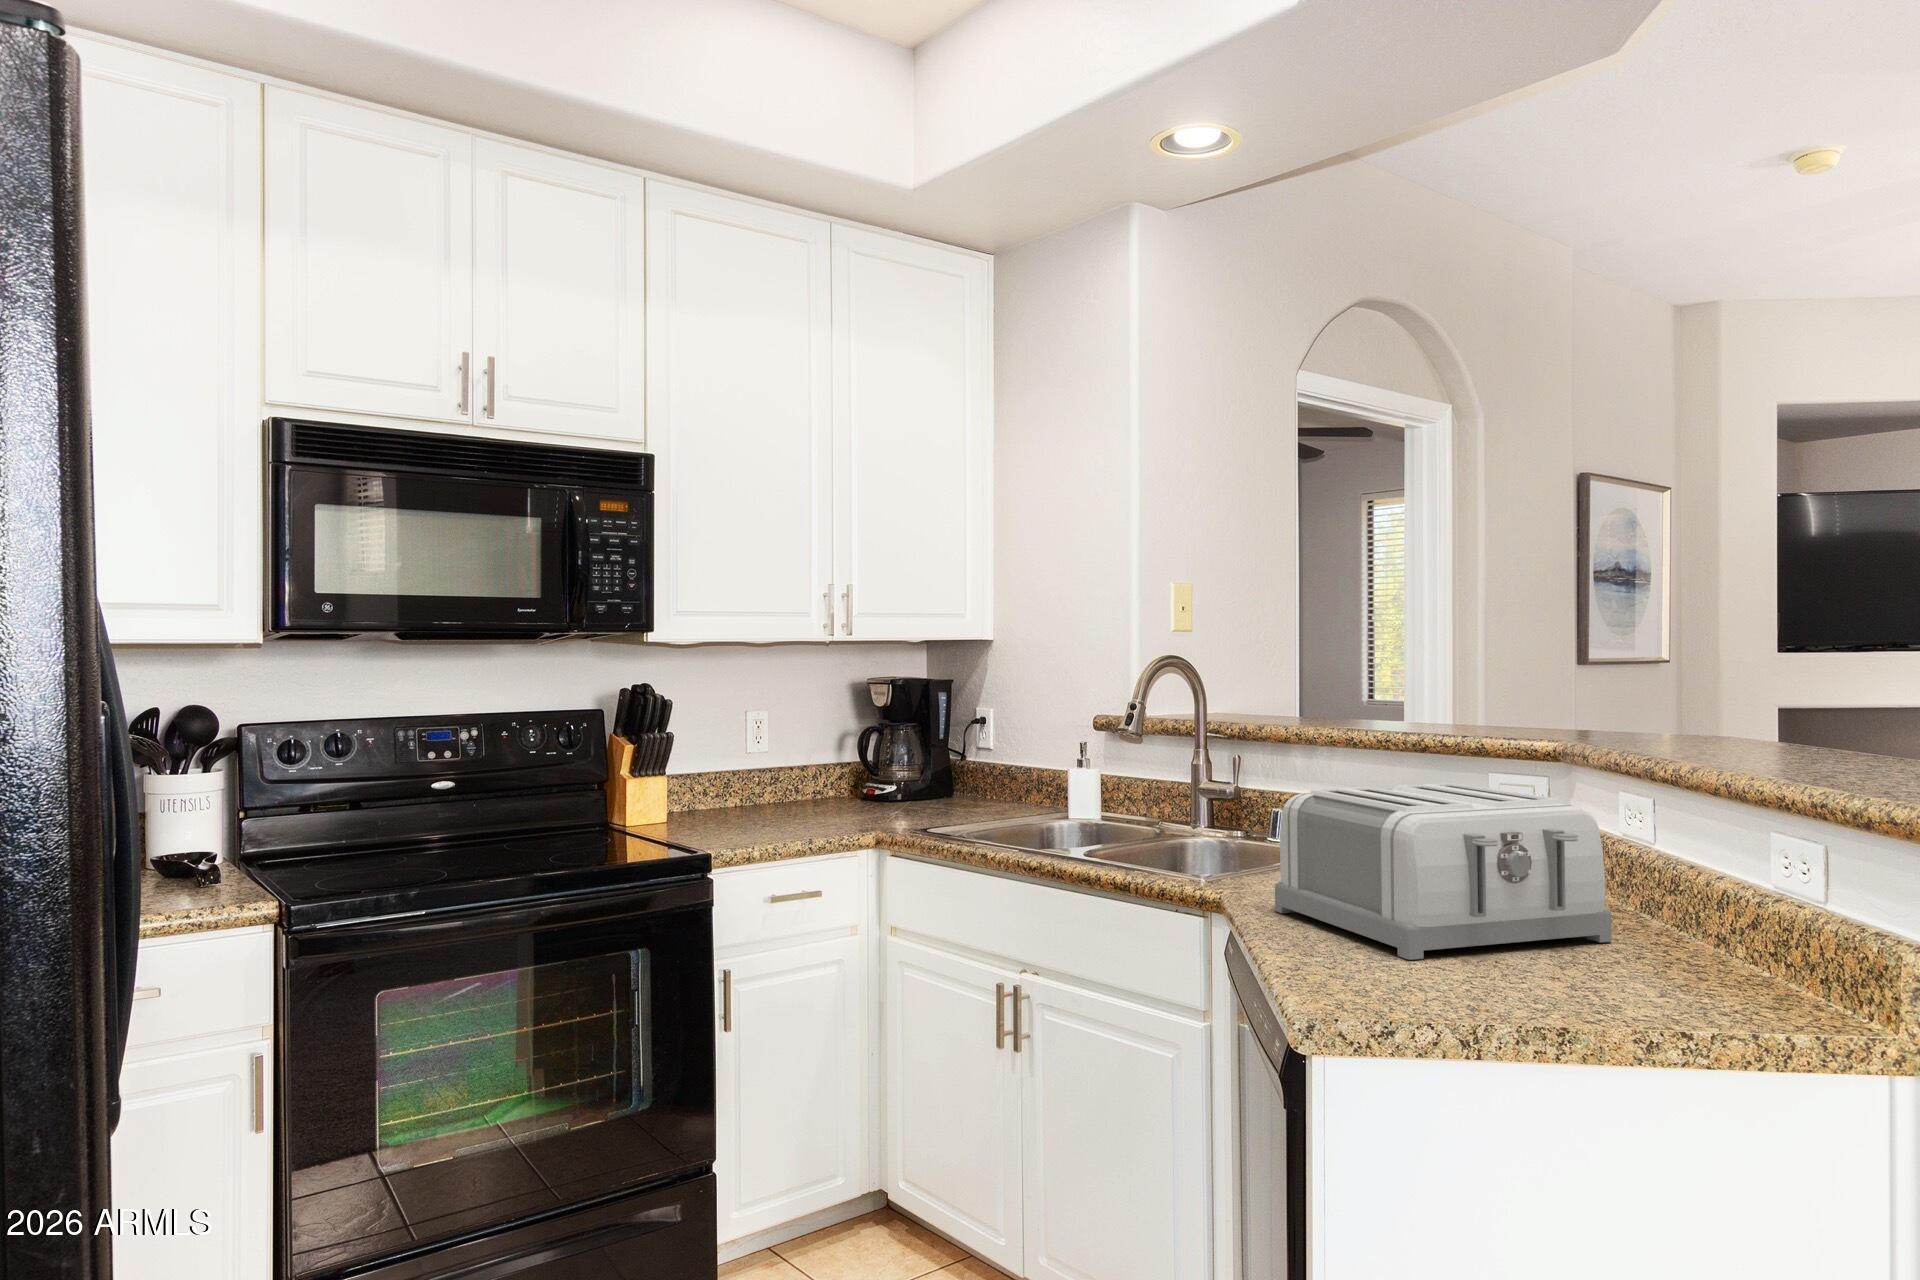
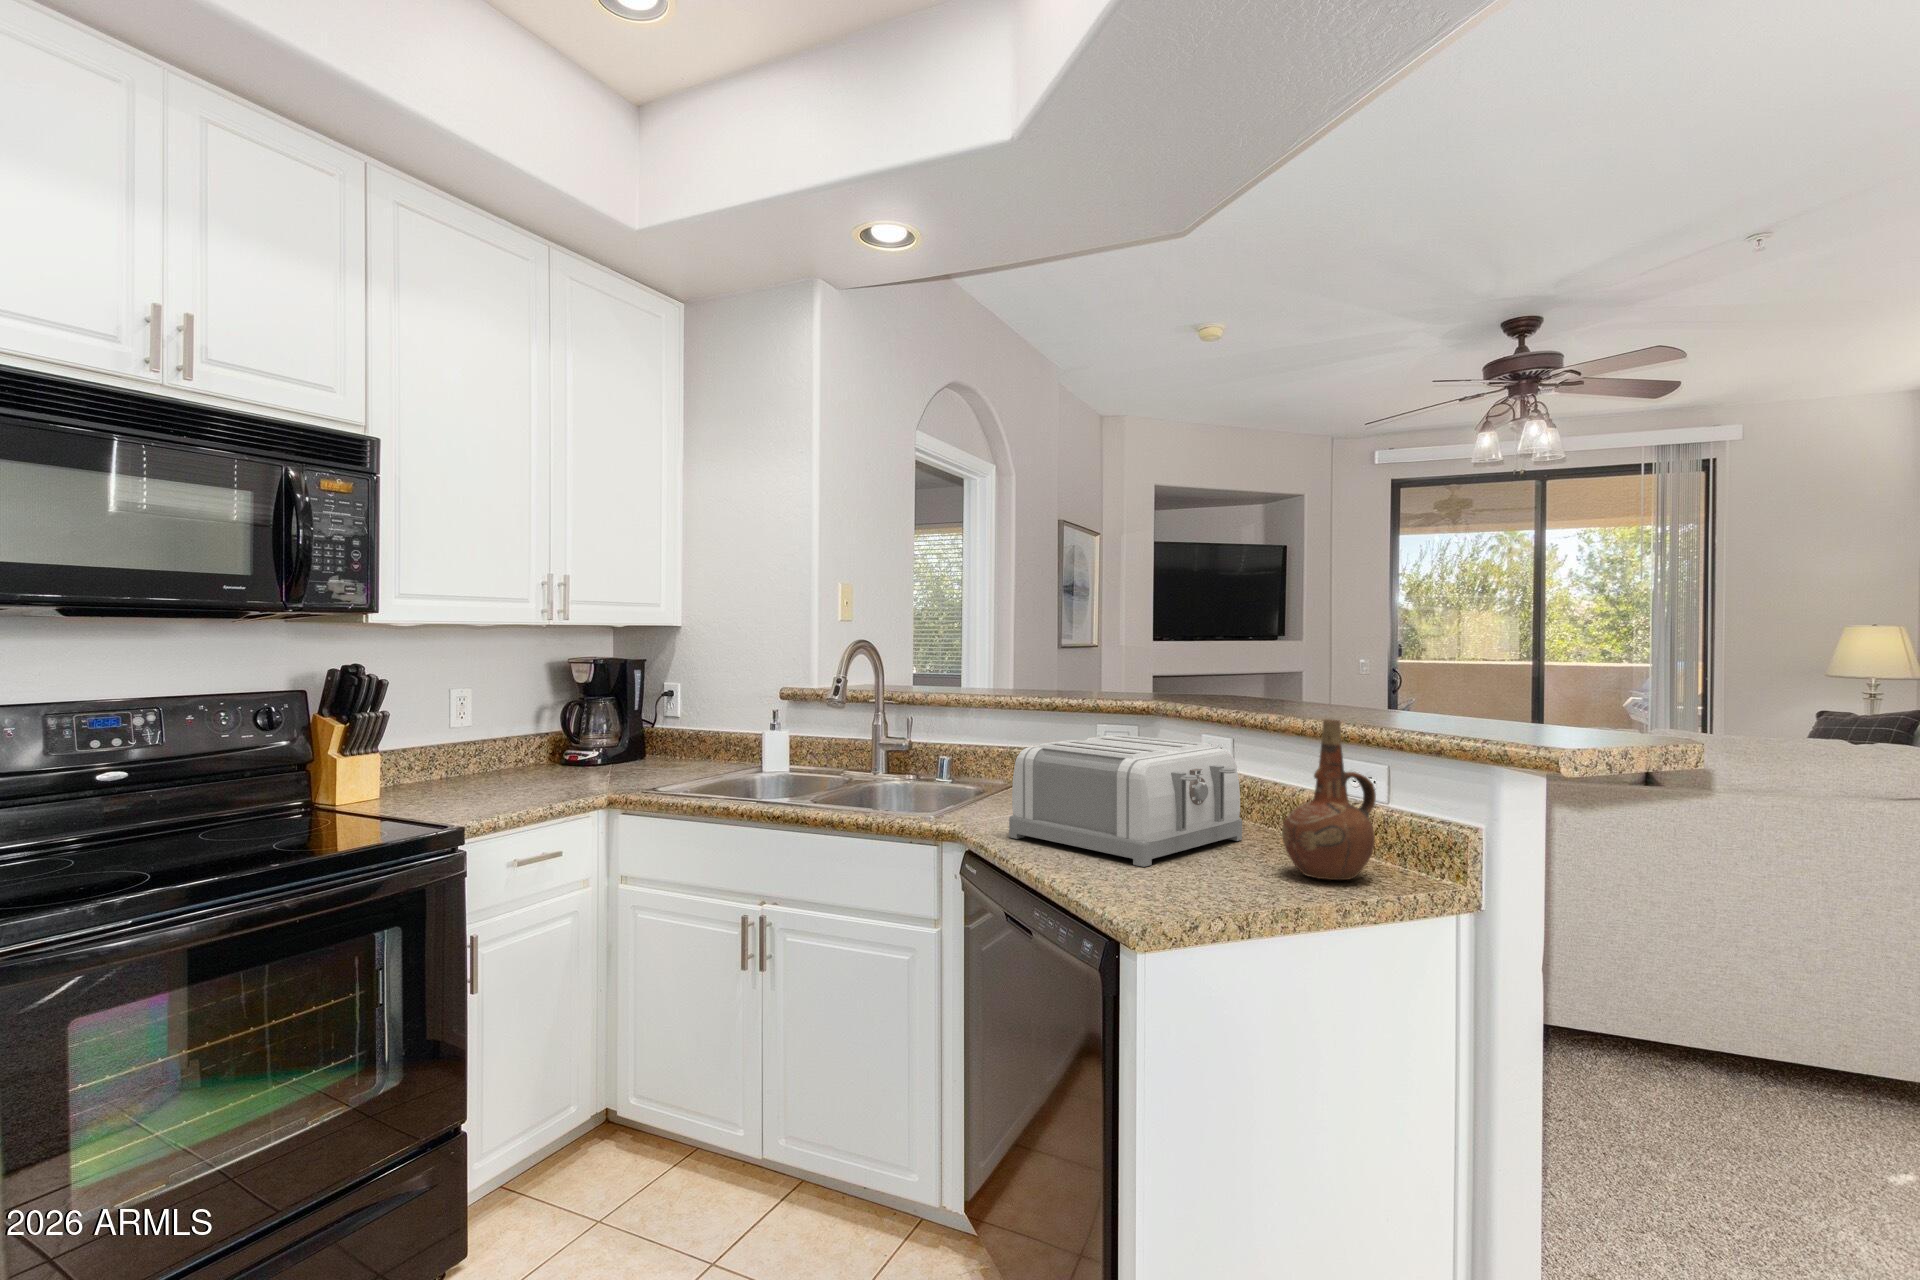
ceramic pitcher: none [1604,765,1758,1005] -> present [1282,719,1376,880]

